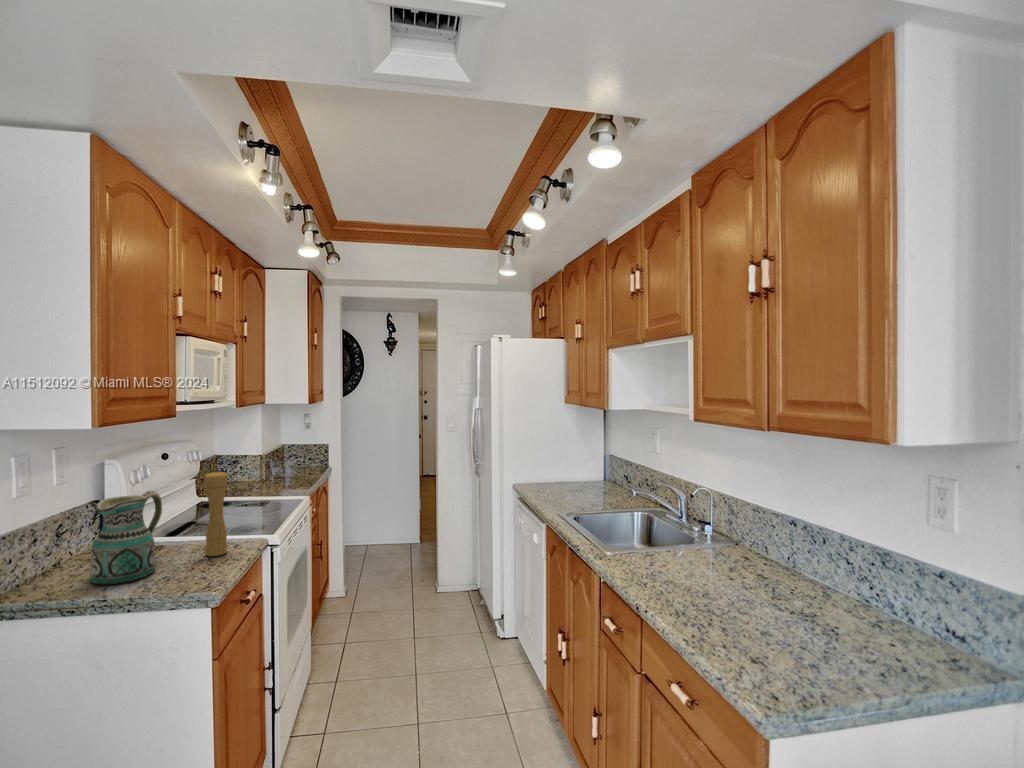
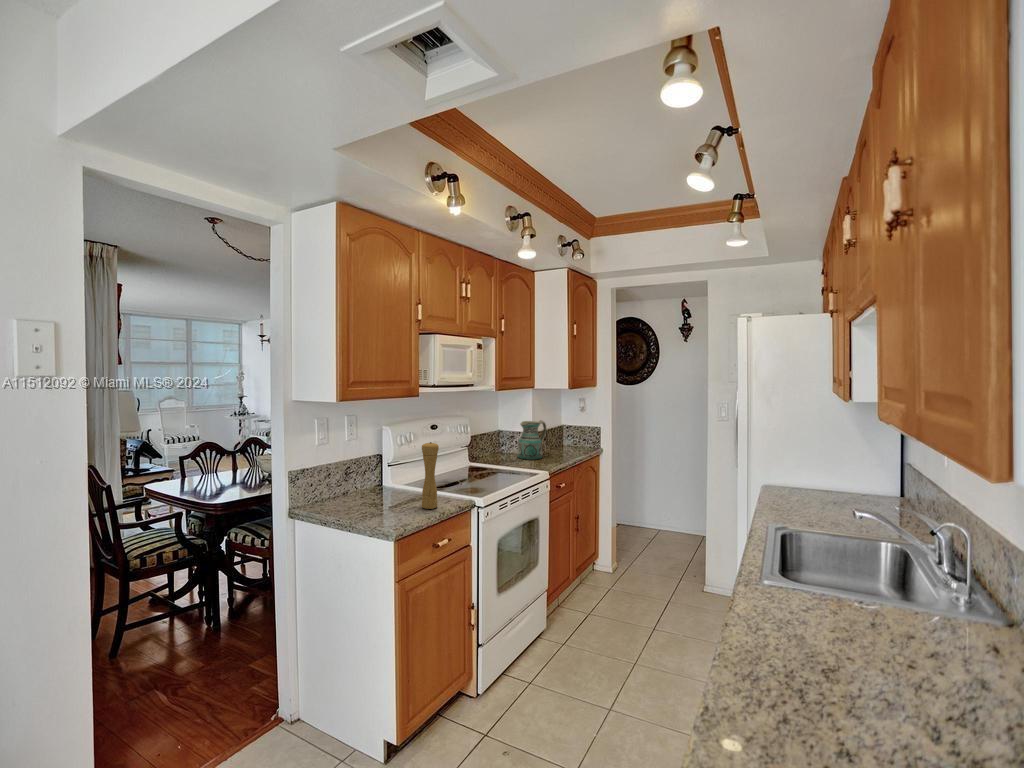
ceramic pitcher: present [90,491,162,584] -> present [517,420,546,460]

